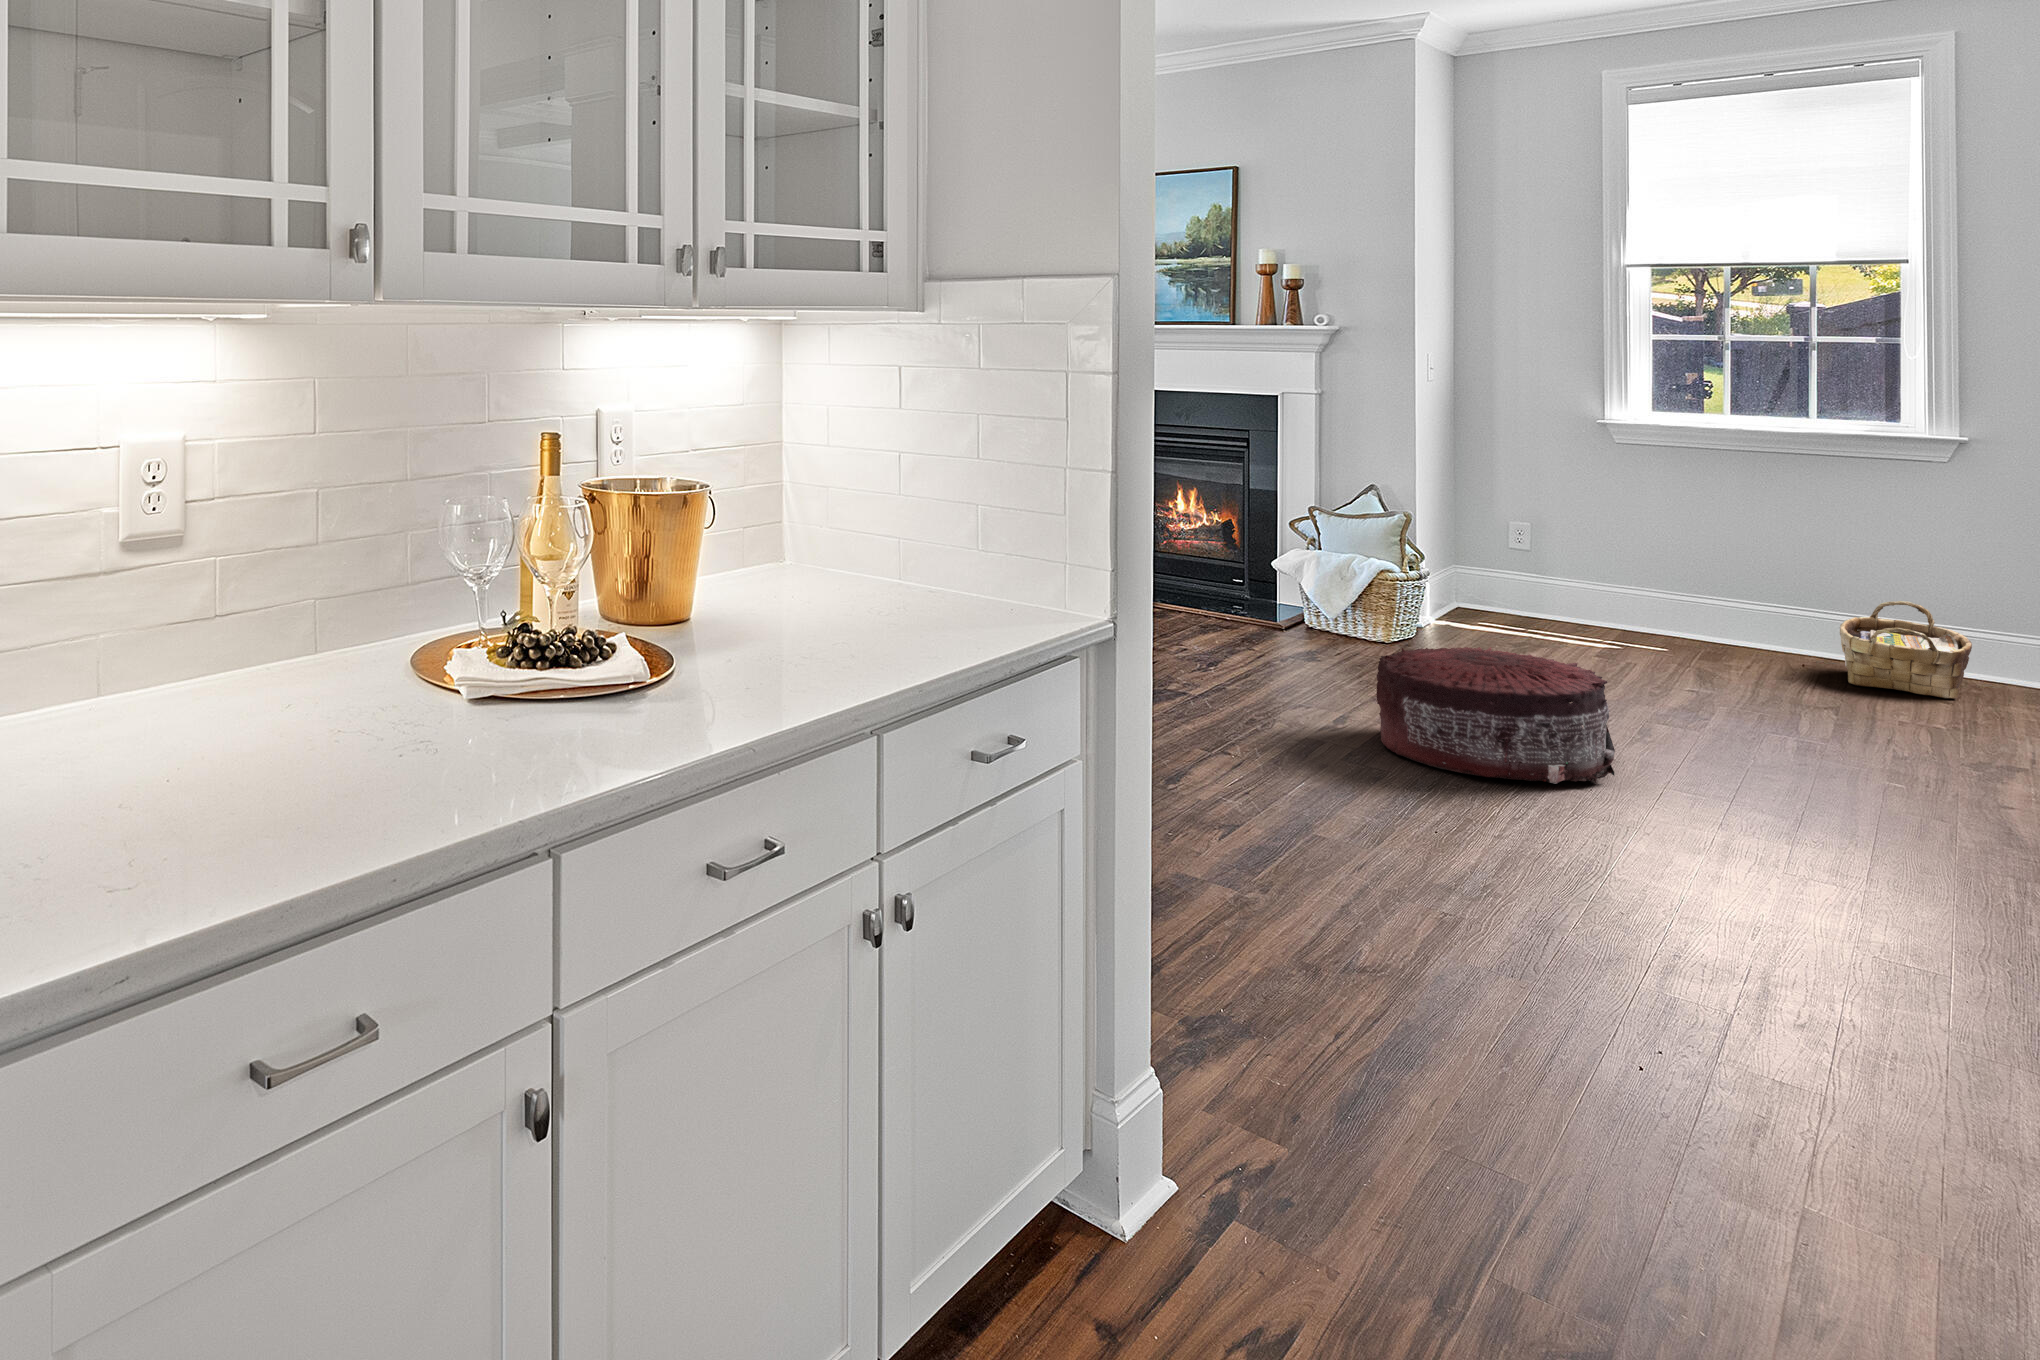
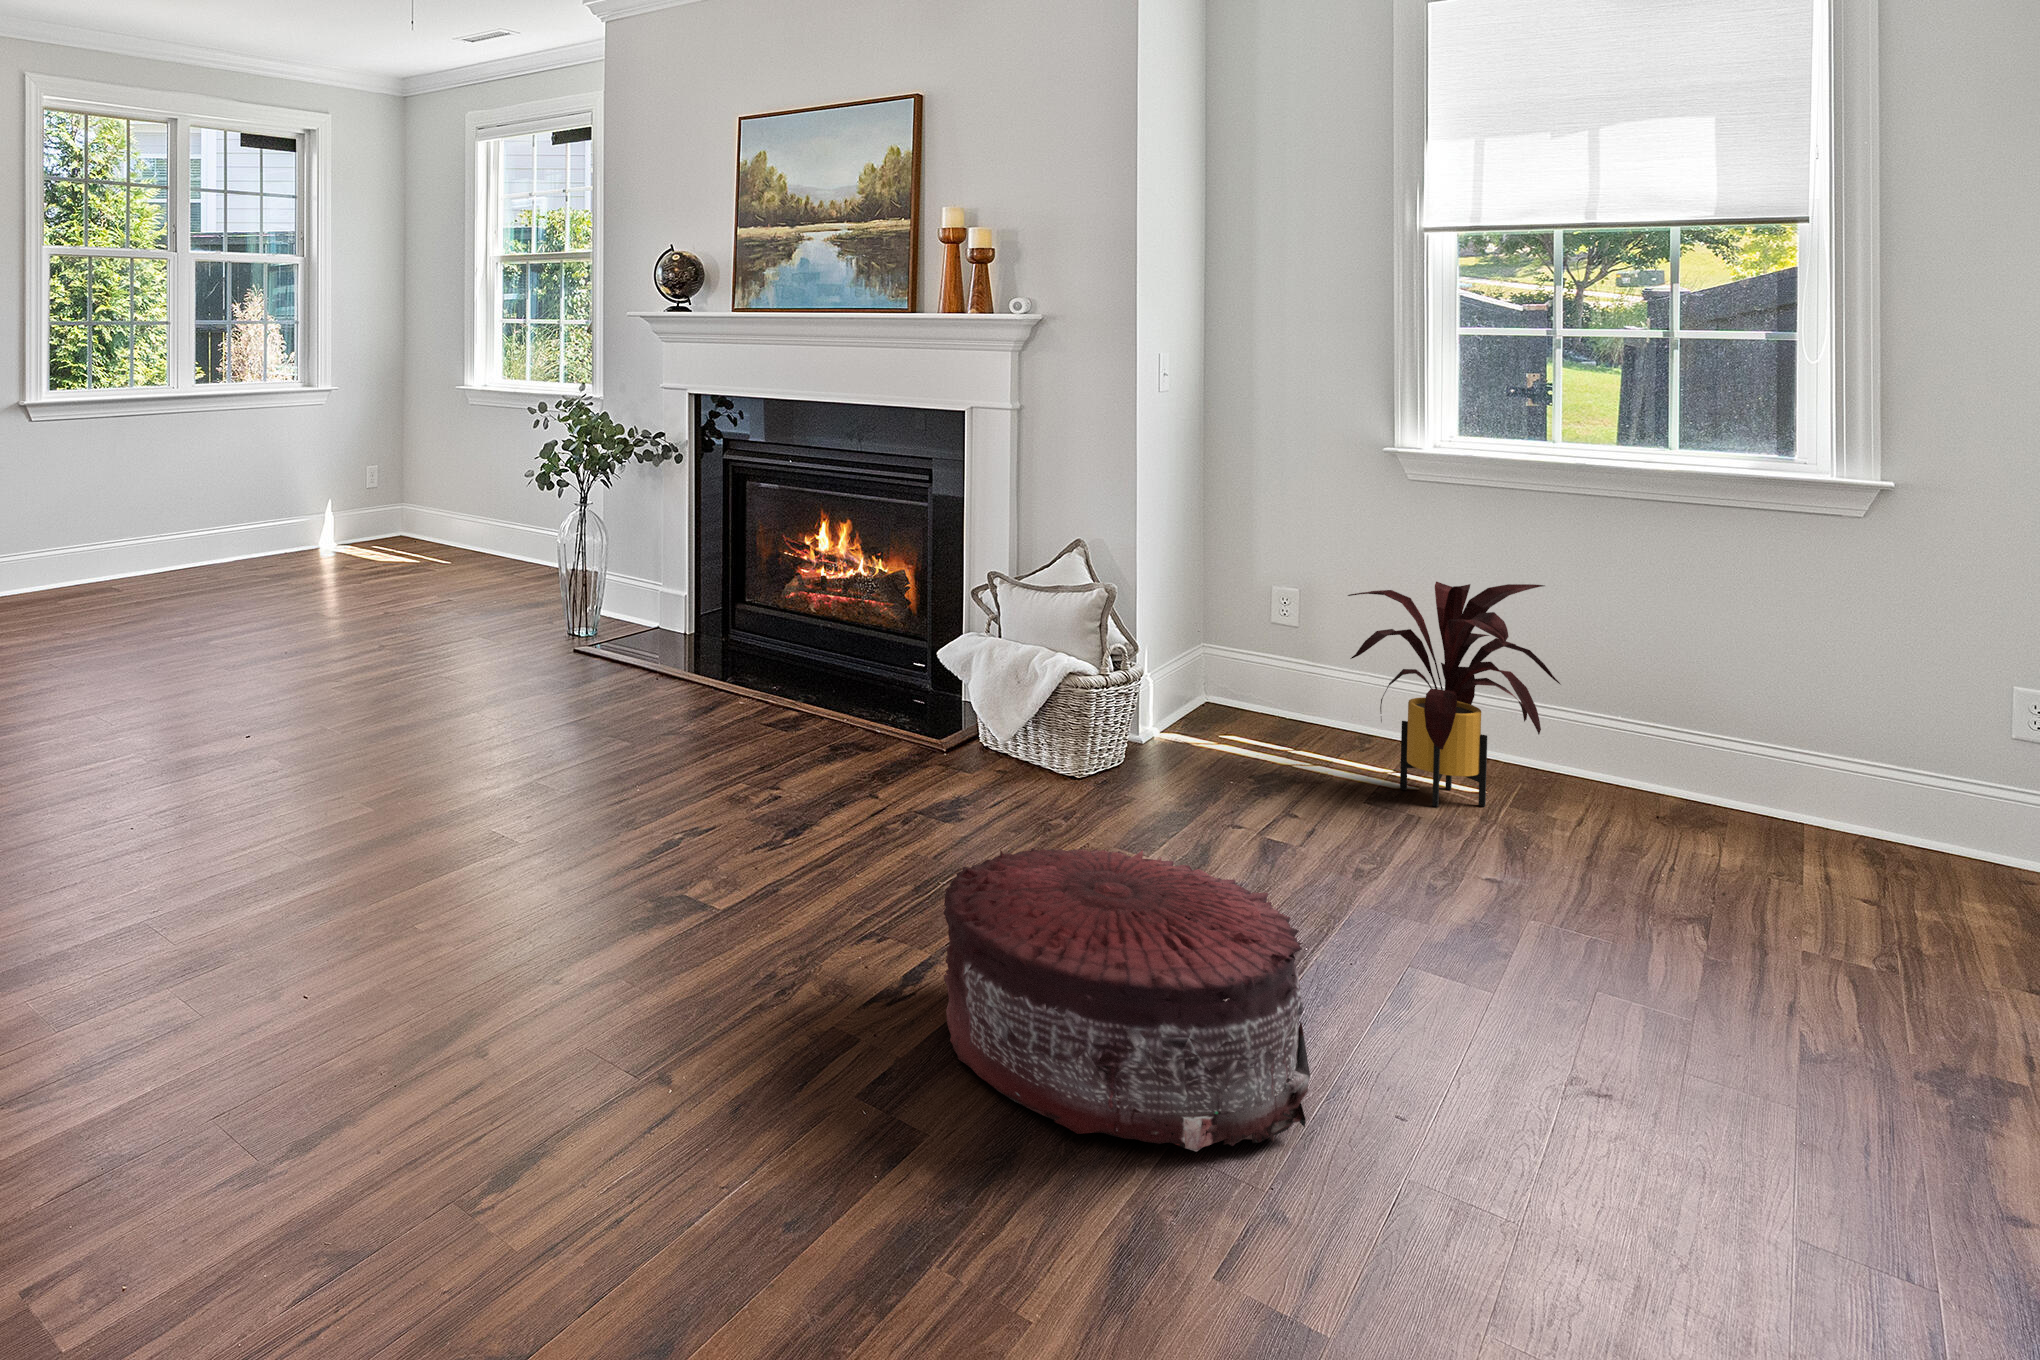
house plant: none [1575,509,1734,660] -> present [1348,582,1560,807]
woven basket: present [1840,601,1972,698] -> none [1708,727,1900,890]

